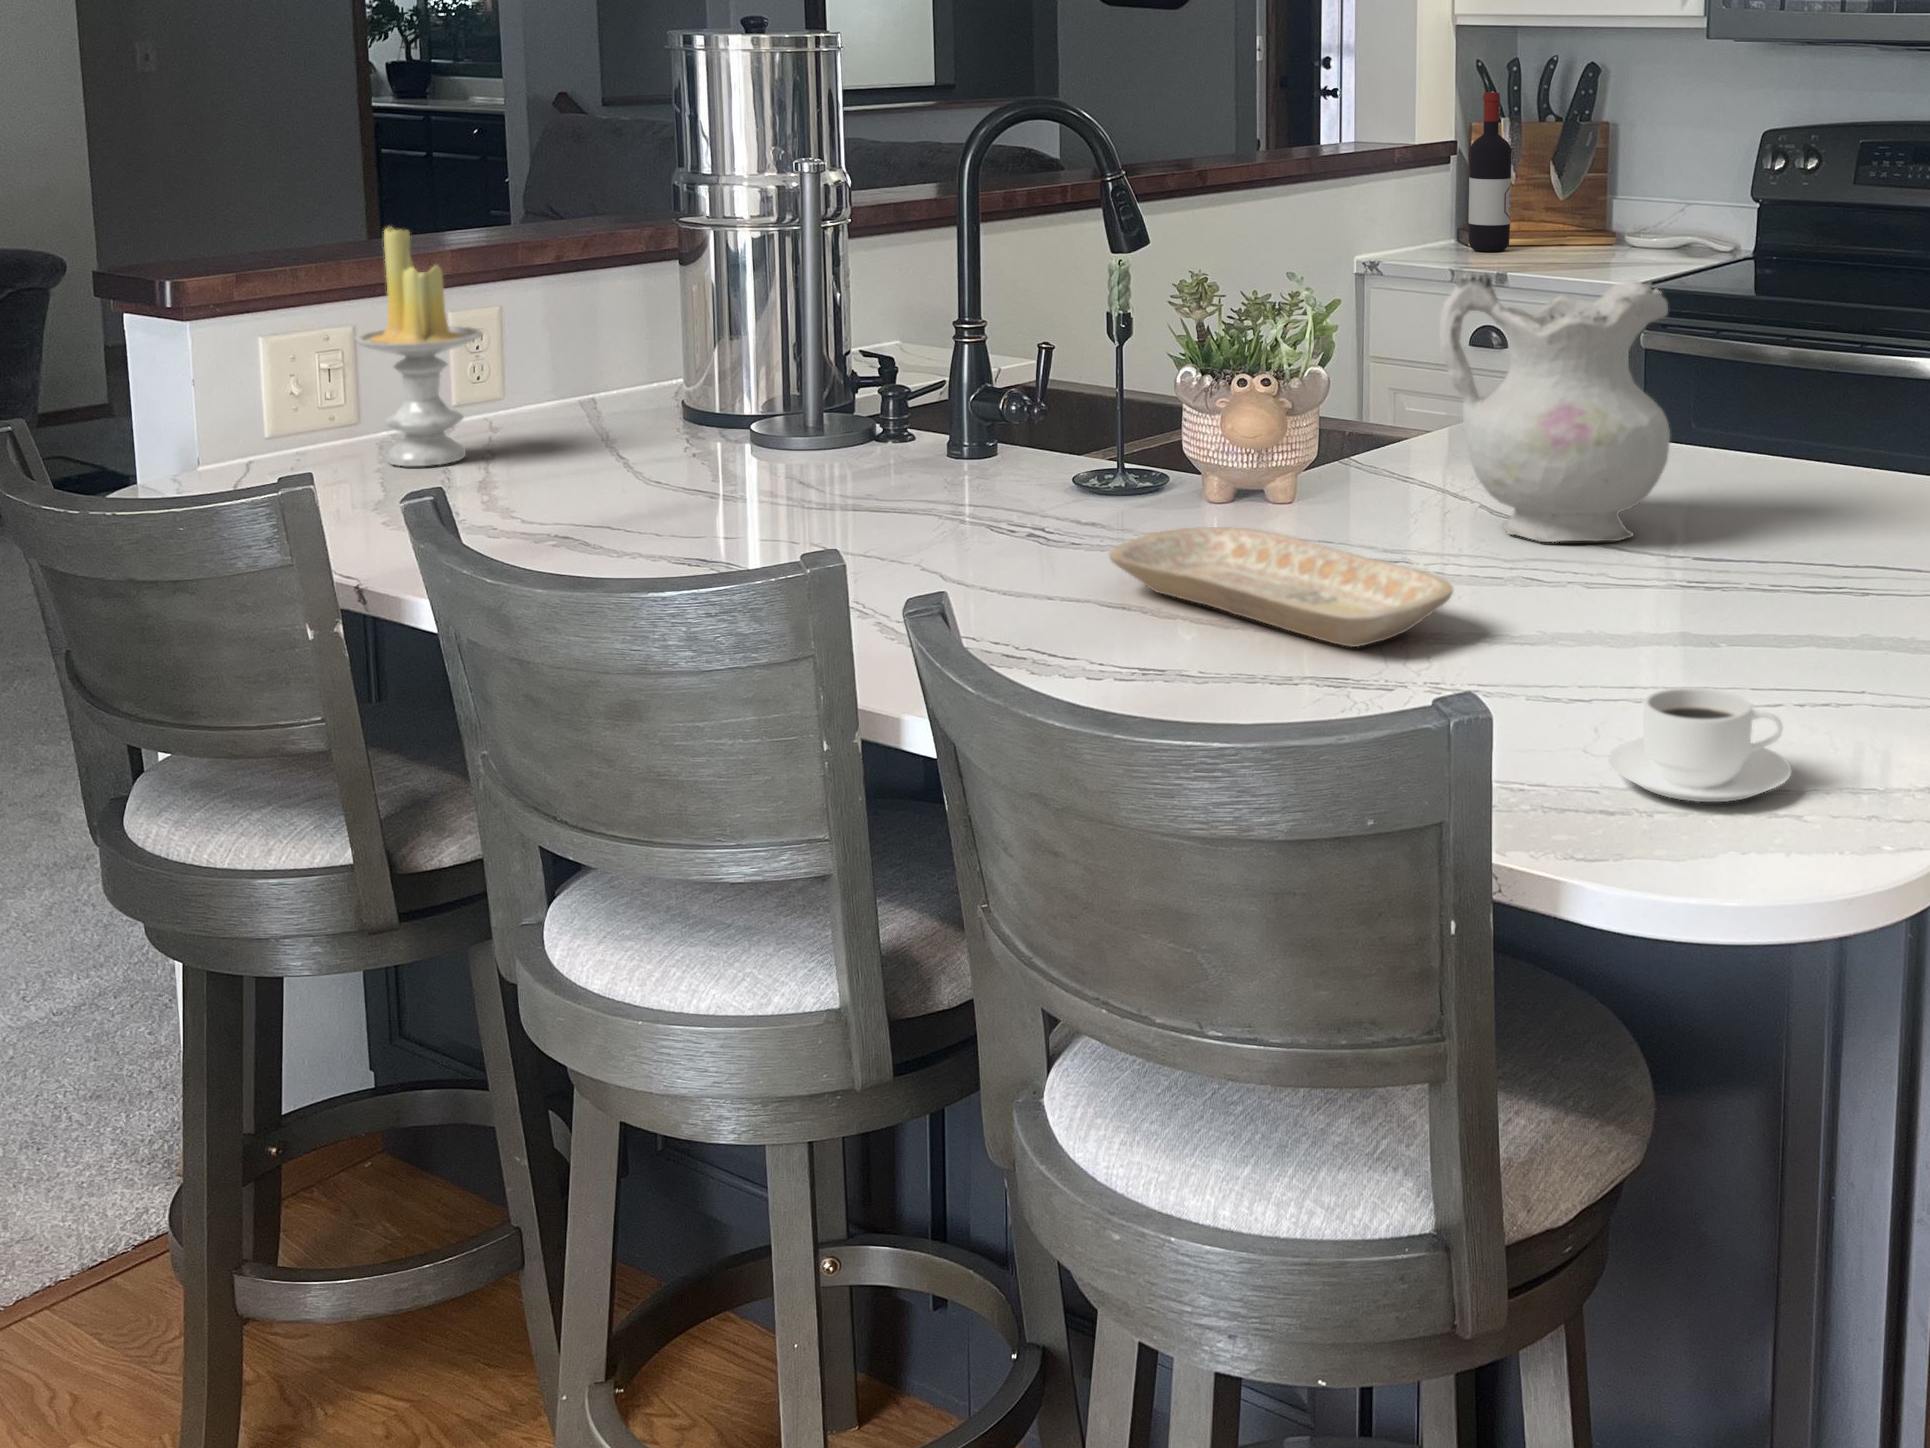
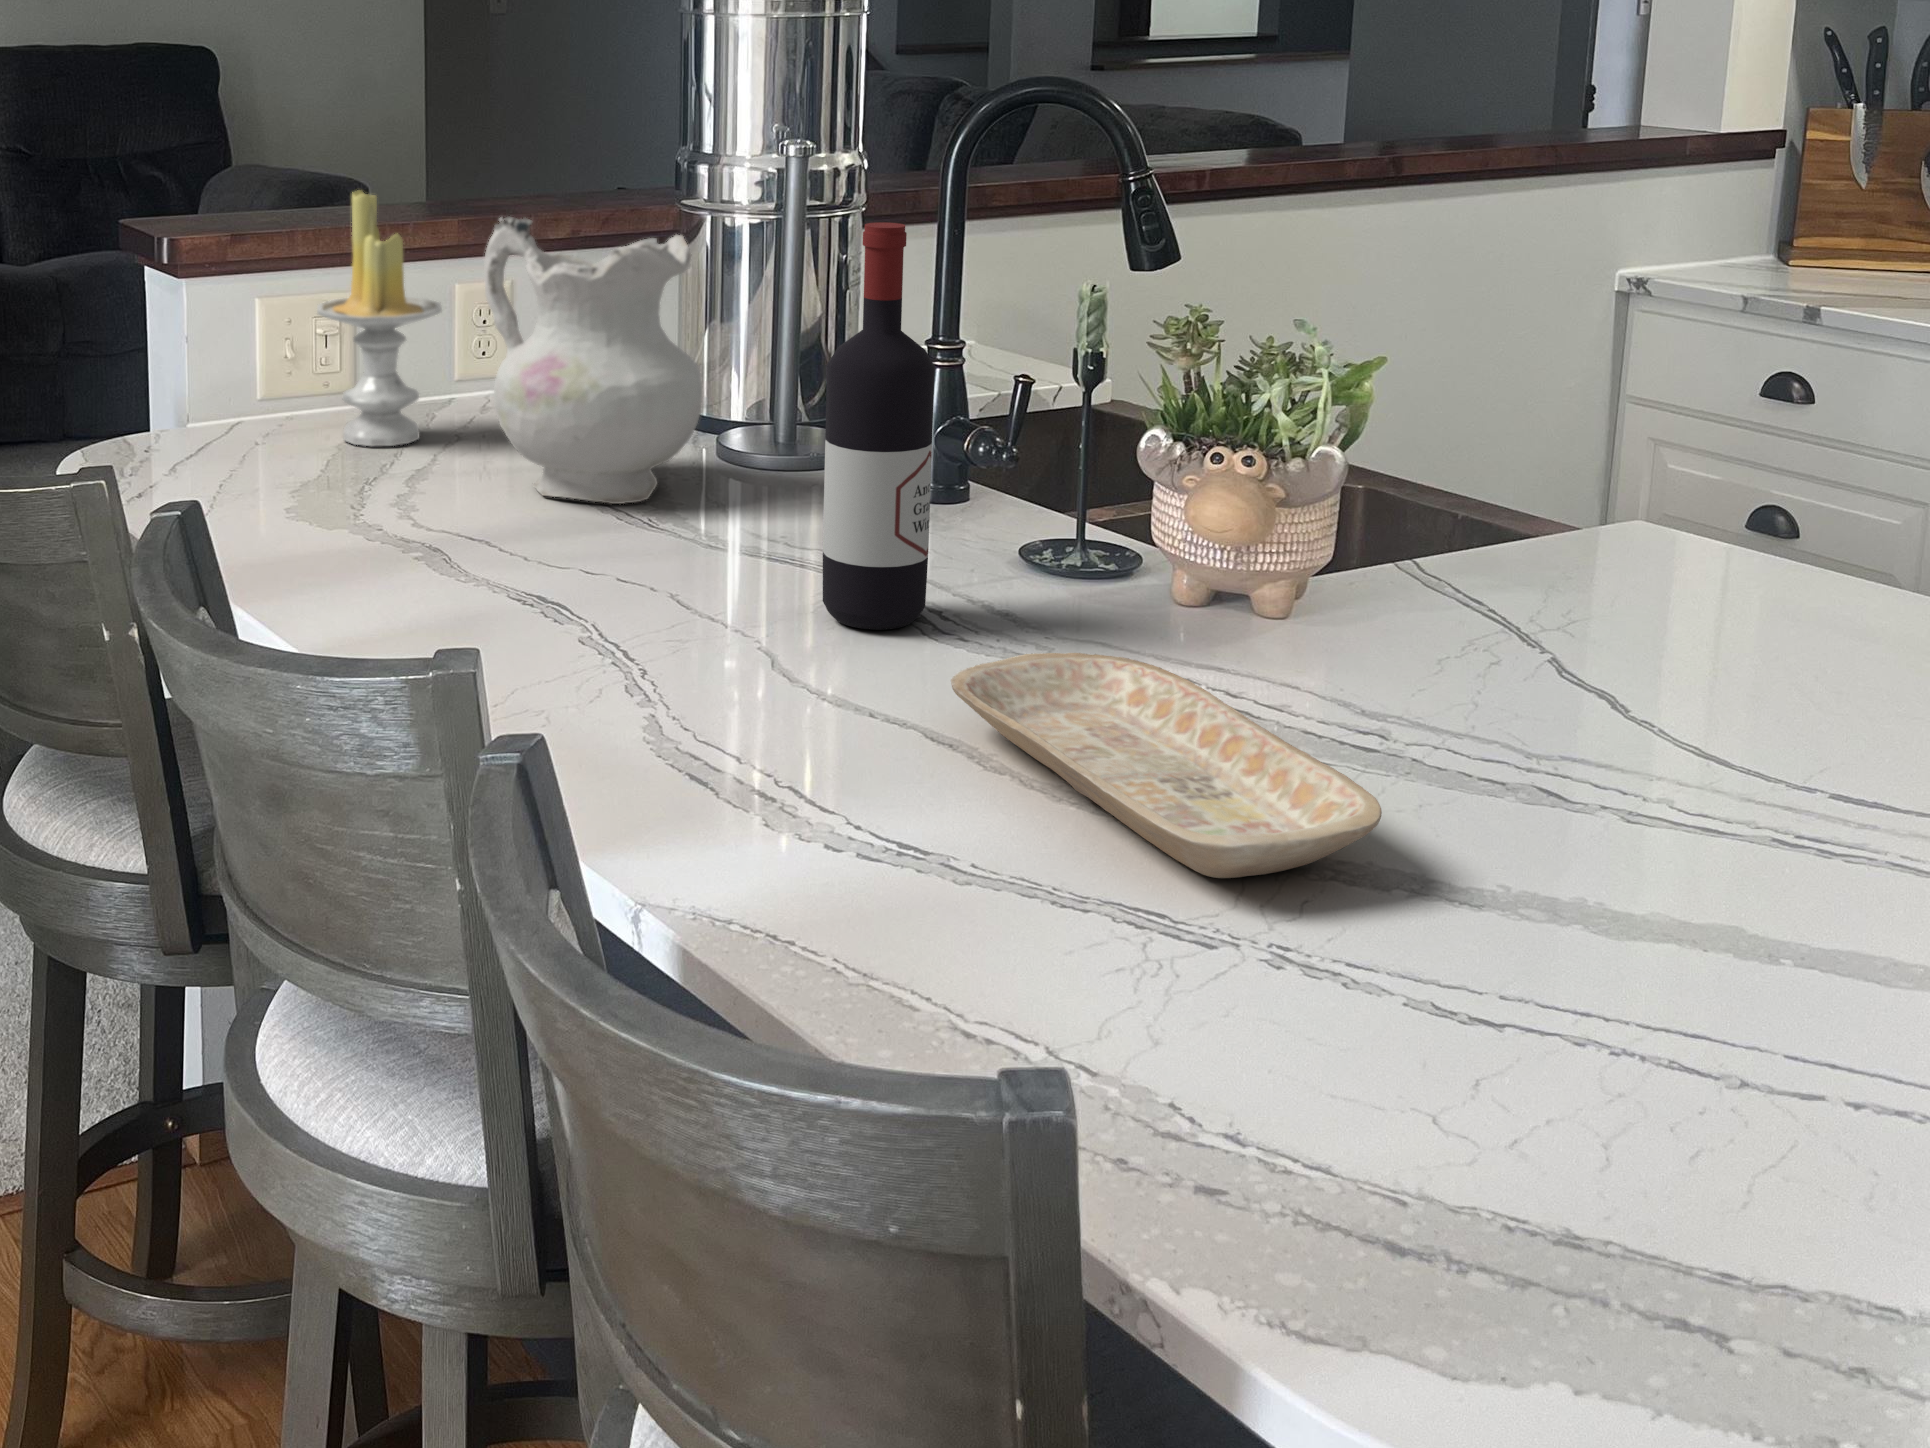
wine bottle: present [1468,92,1512,252] -> present [823,222,935,630]
ceramic pitcher: present [1439,274,1670,542] -> present [484,217,702,504]
coffee cup: present [1608,687,1791,802] -> none [1457,1096,1787,1331]

